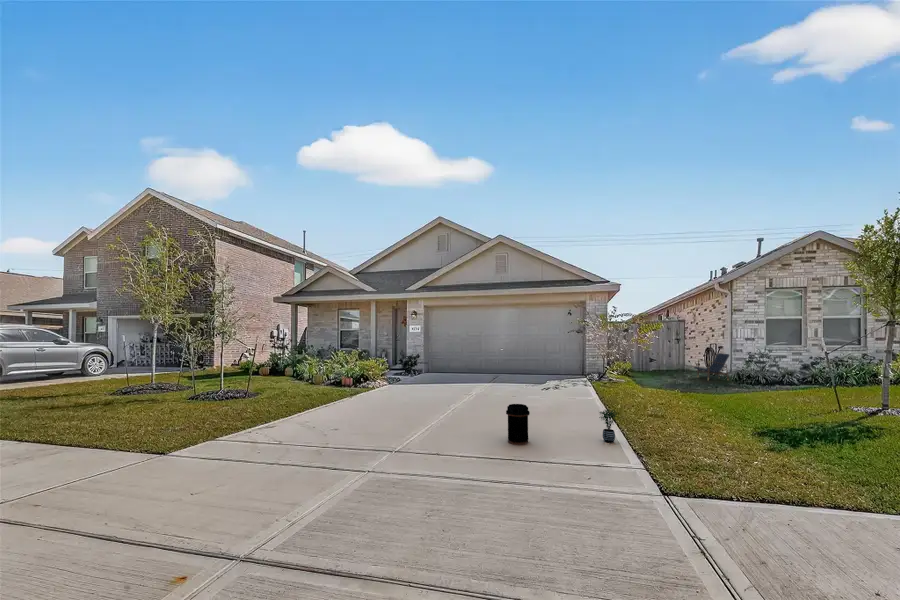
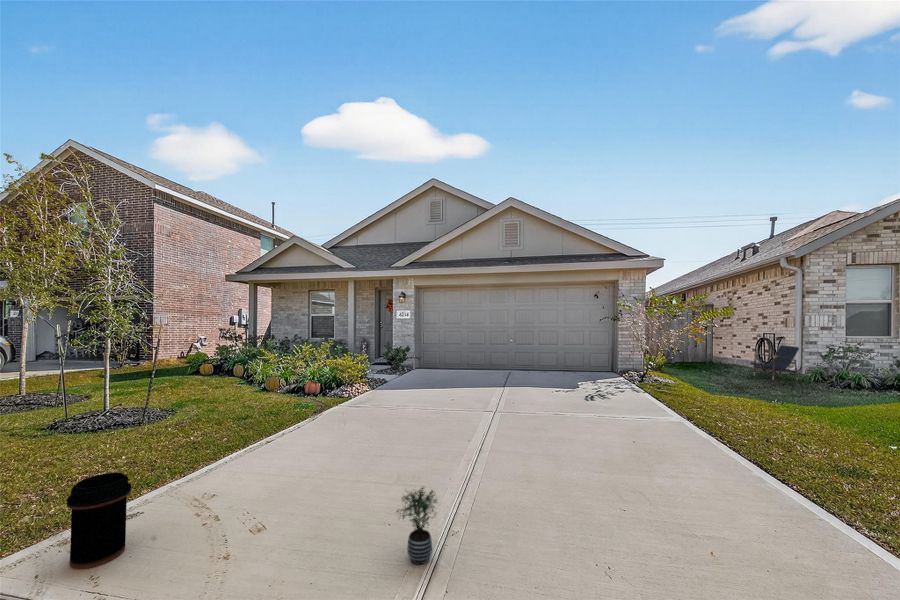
trash can: present [506,404,530,445] -> present [67,473,131,569]
potted plant: present [599,409,616,443] -> present [397,488,437,564]

